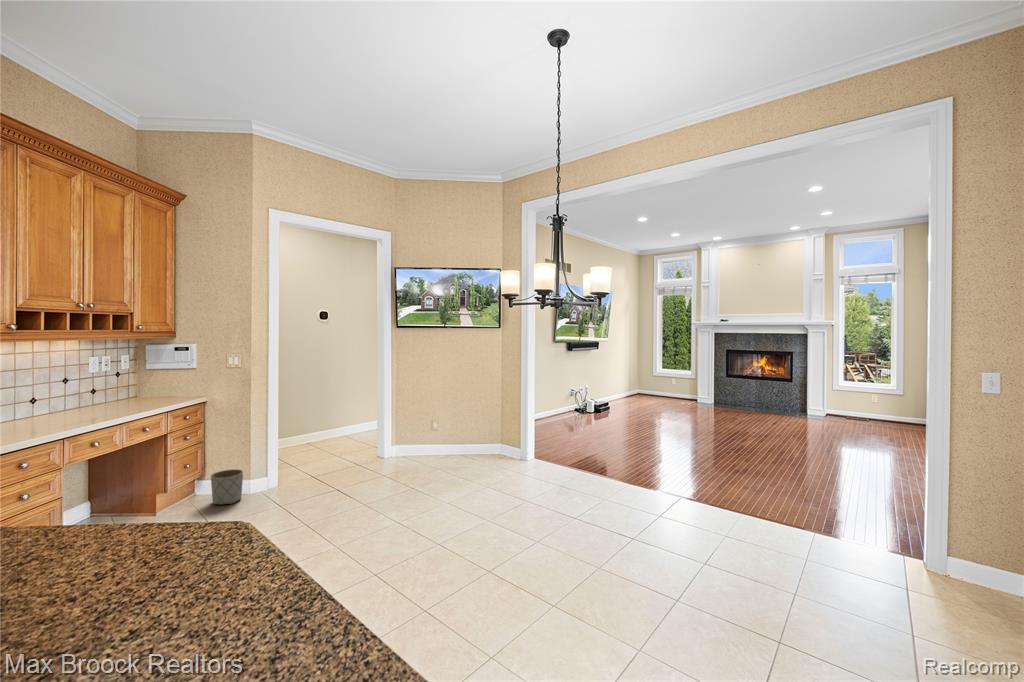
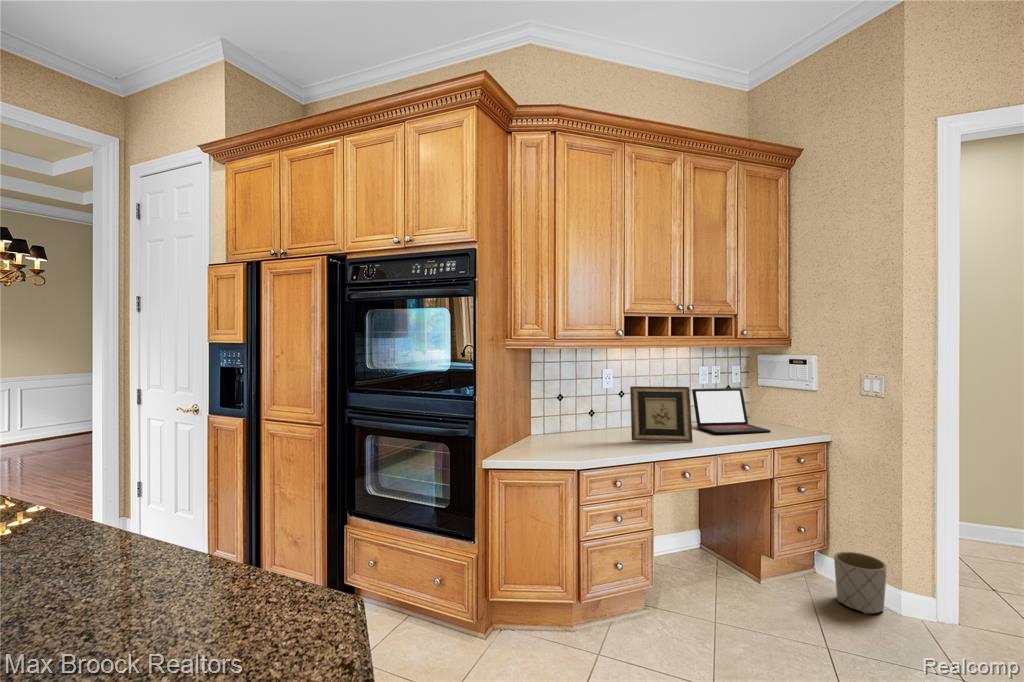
laptop: none [85,372,163,410] -> present [692,388,771,434]
picture frame: none [21,373,98,427] -> present [630,386,693,442]

